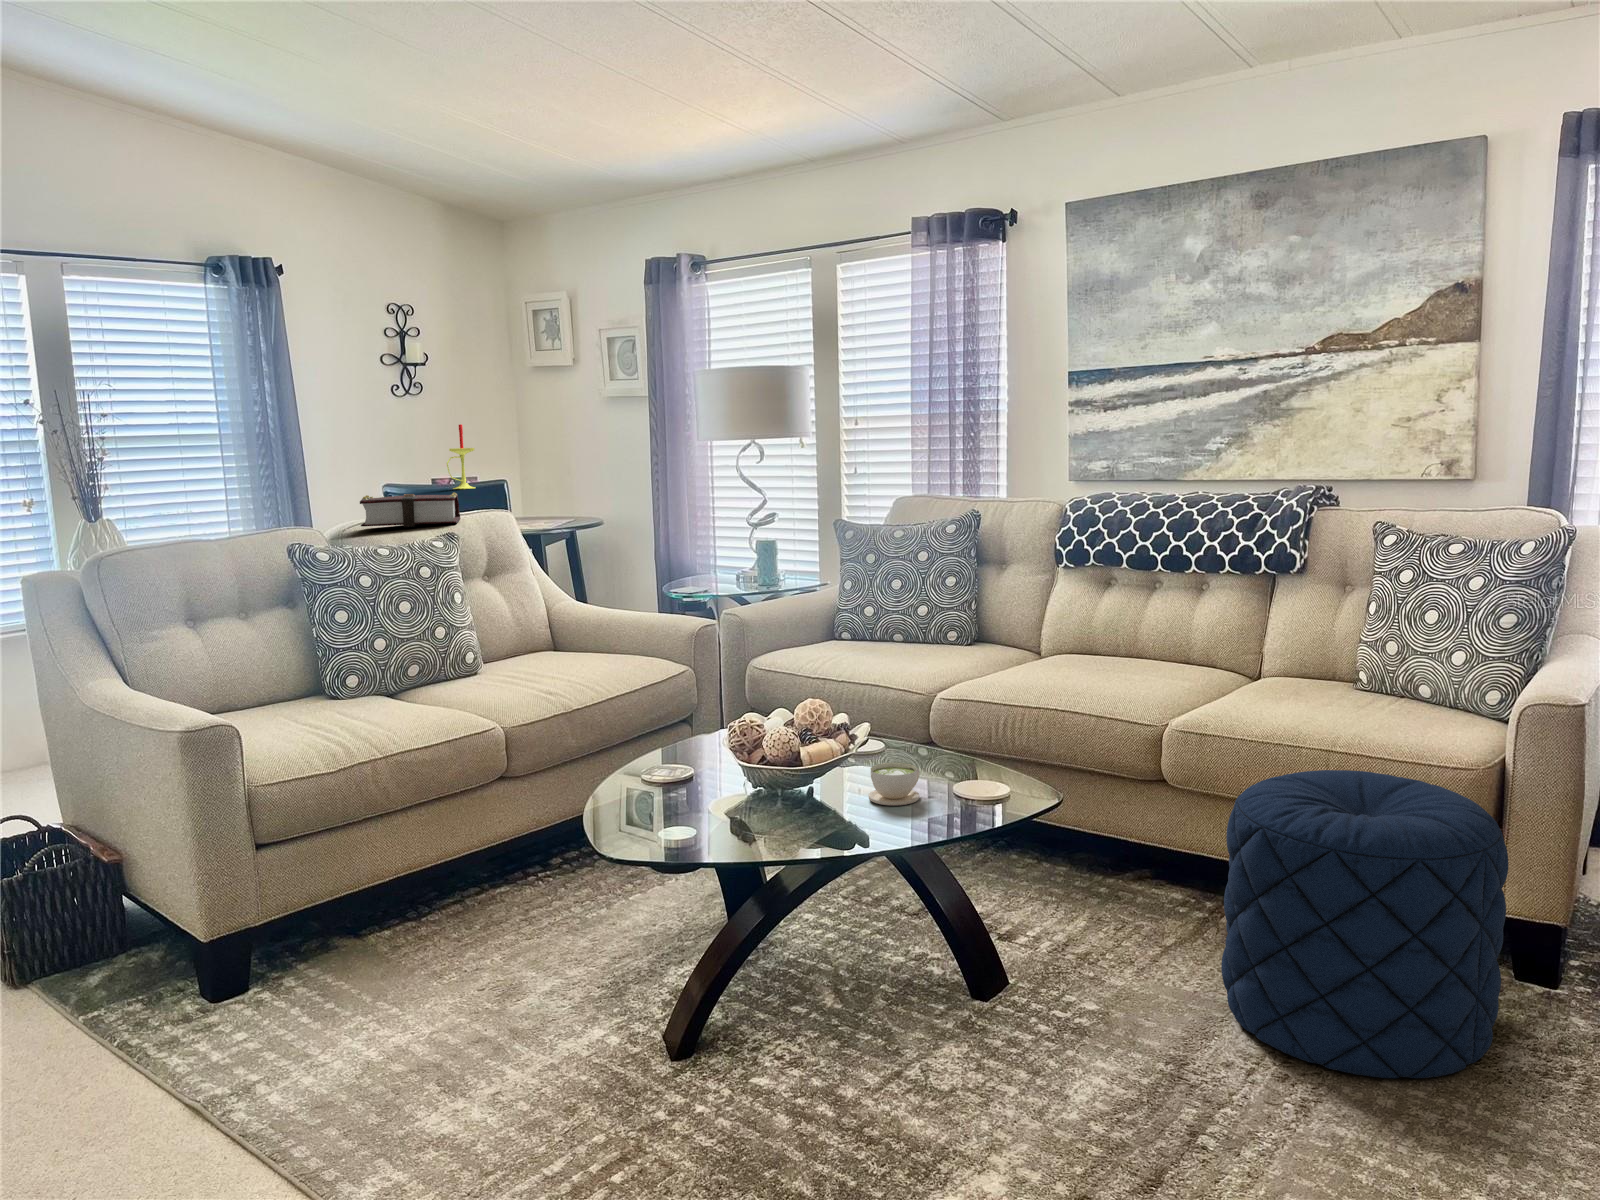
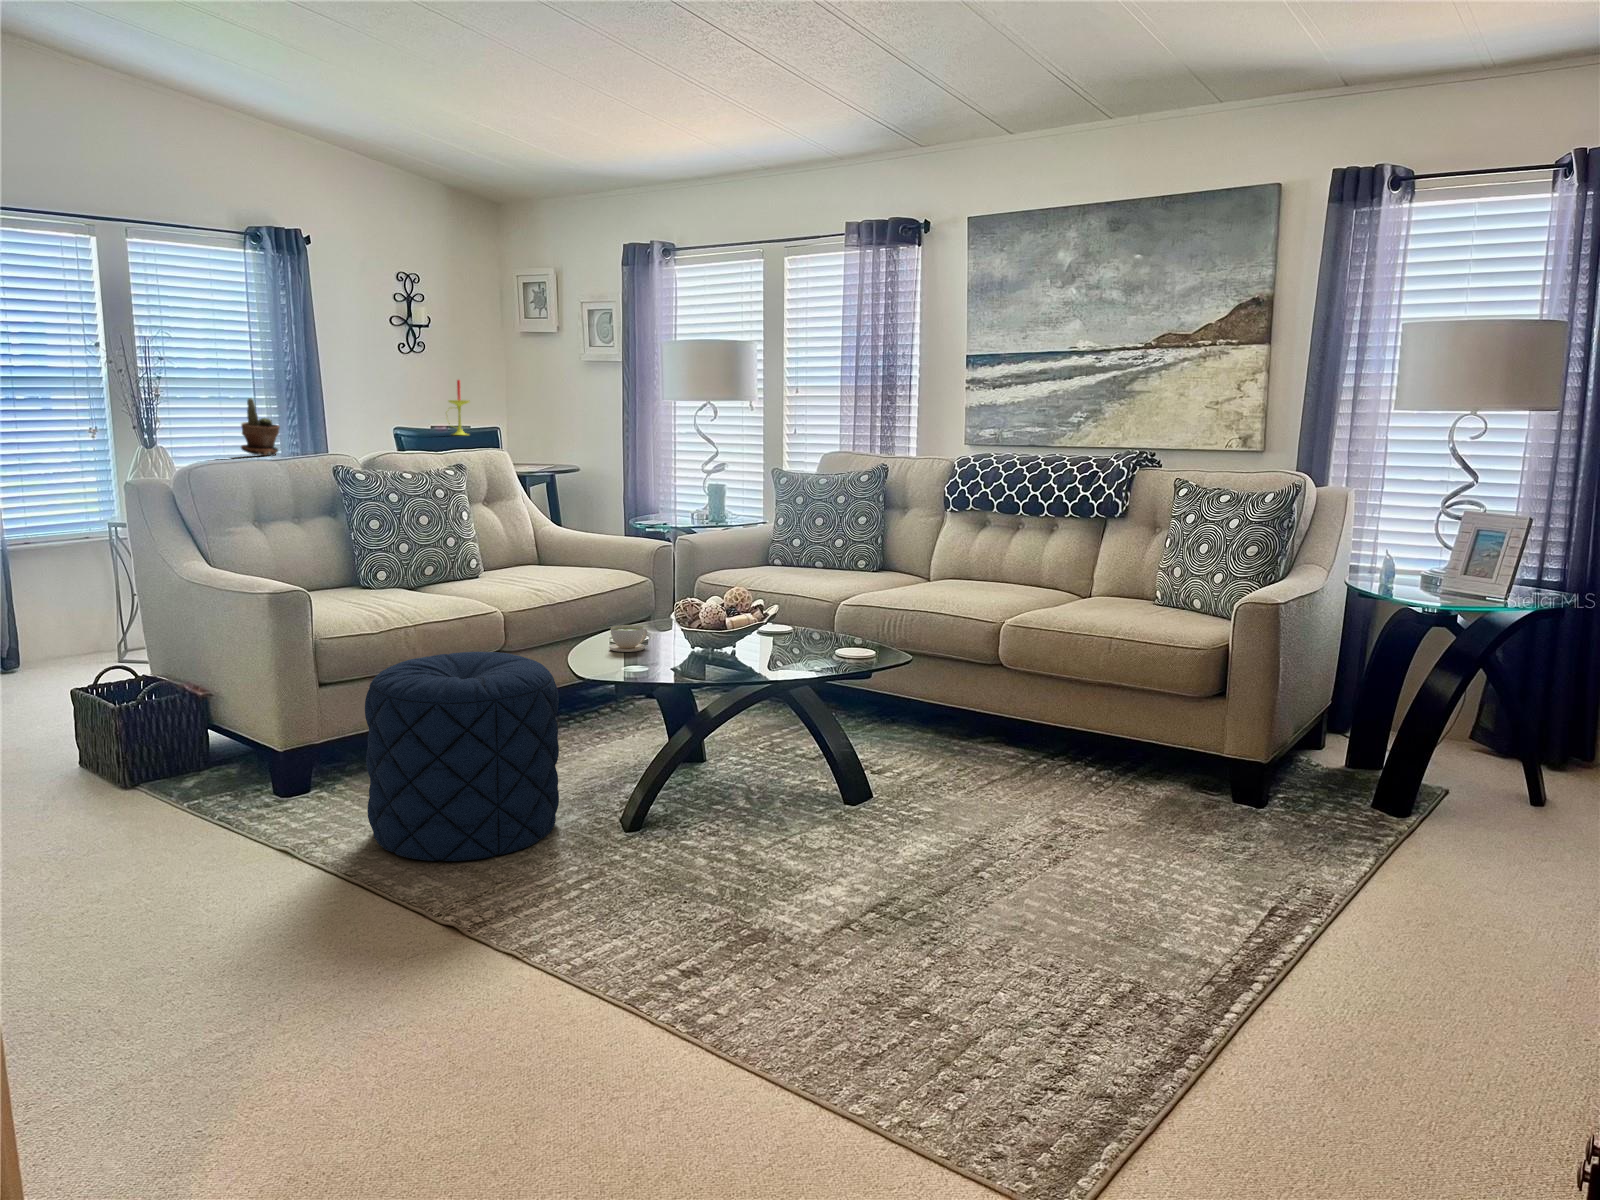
potted plant: none [193,460,240,529] -> present [241,398,280,456]
book: present [360,493,460,528] -> none [389,430,467,455]
coffee cup: present [869,763,920,806] -> present [609,625,647,652]
pouf: present [1221,770,1508,1078] -> present [365,652,559,861]

